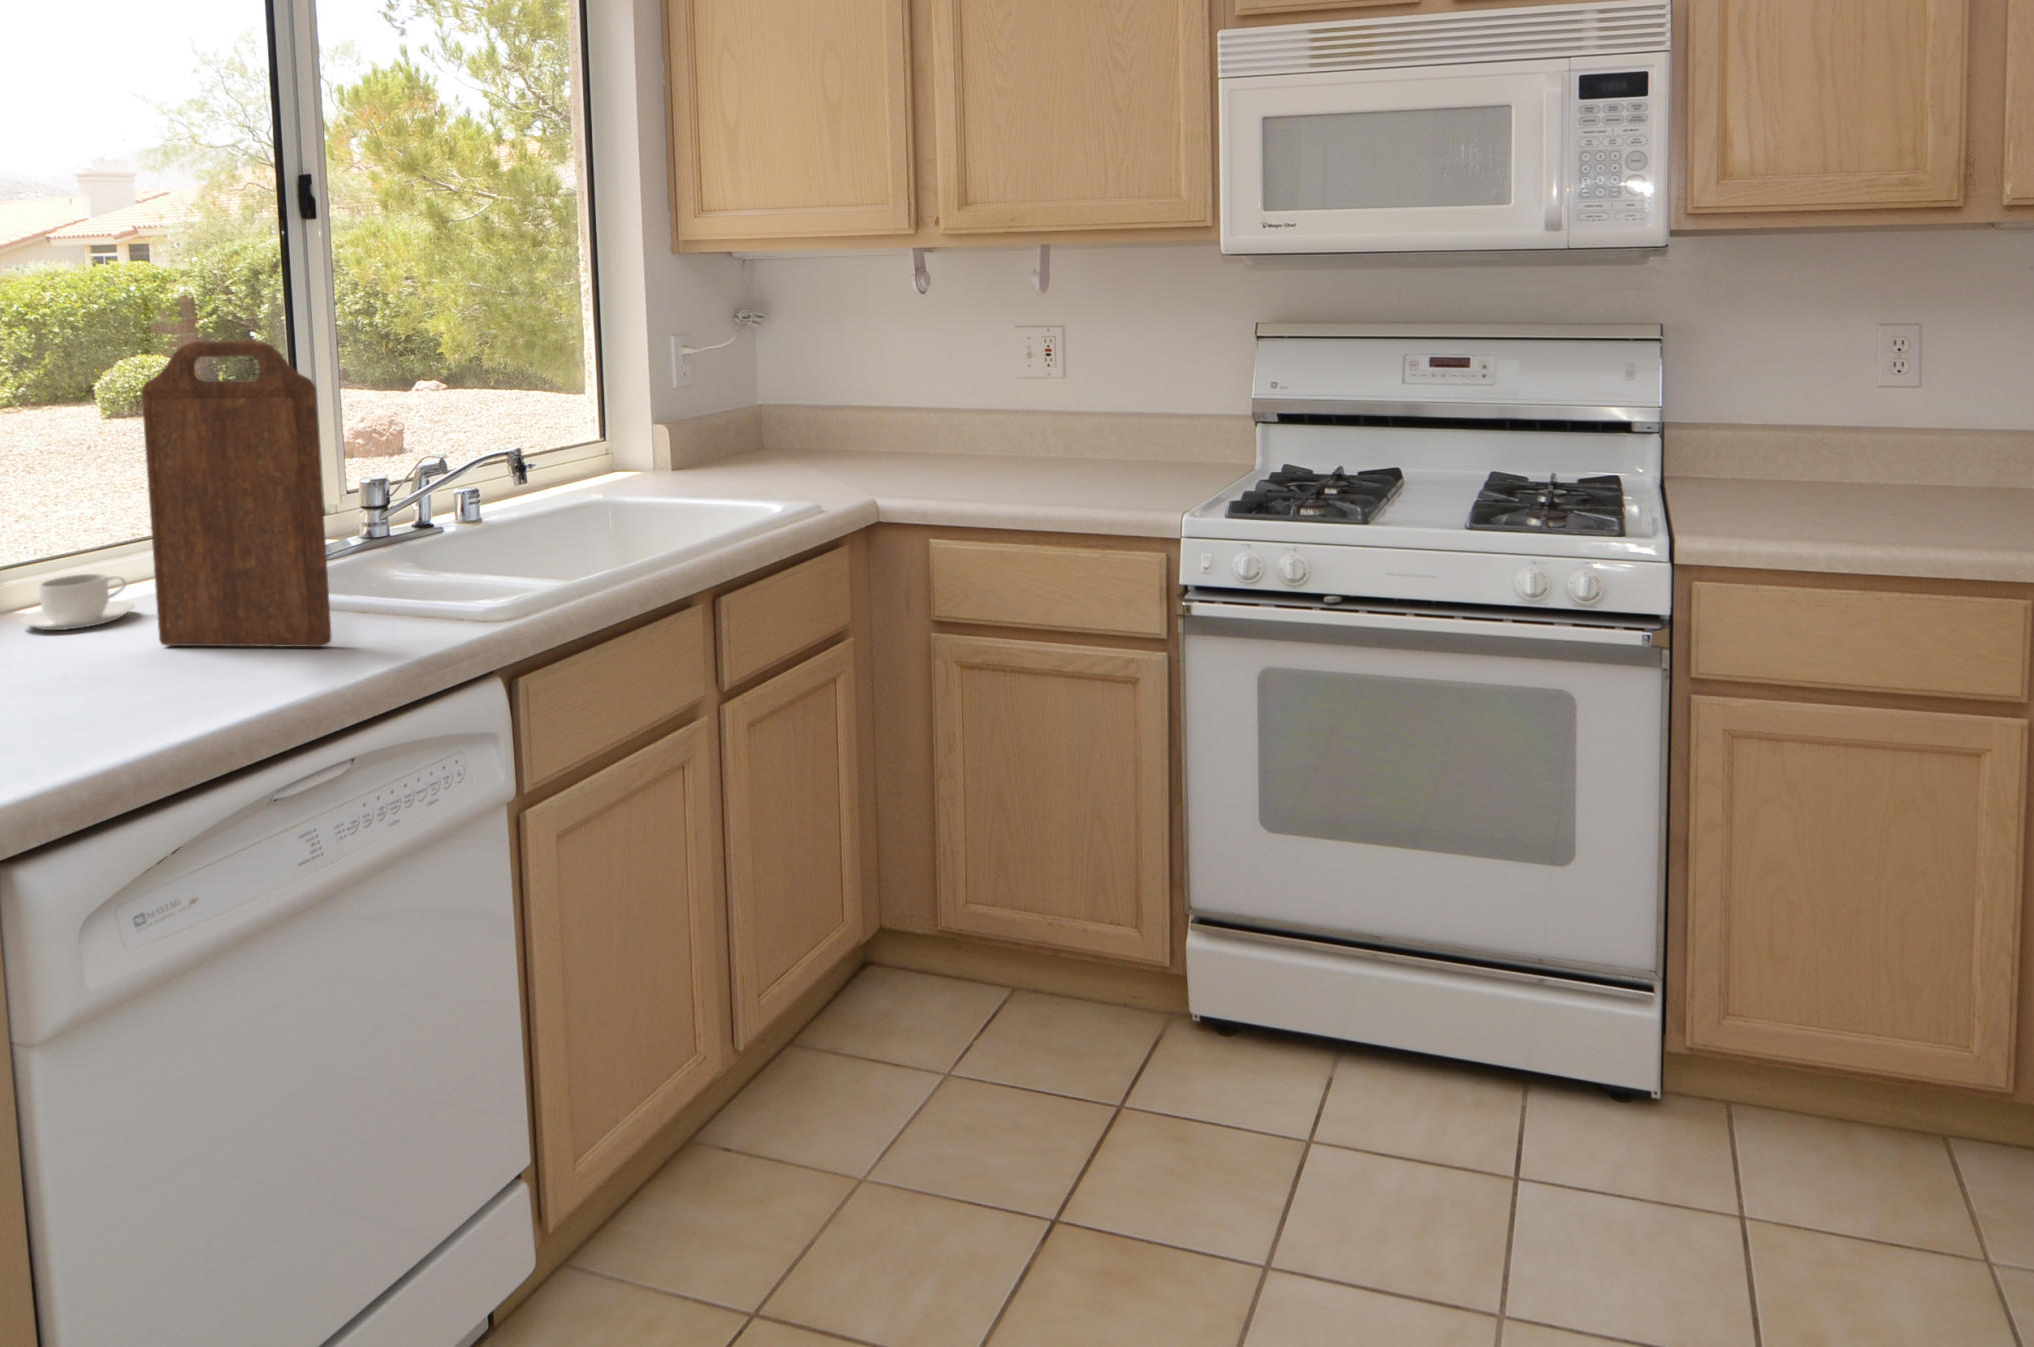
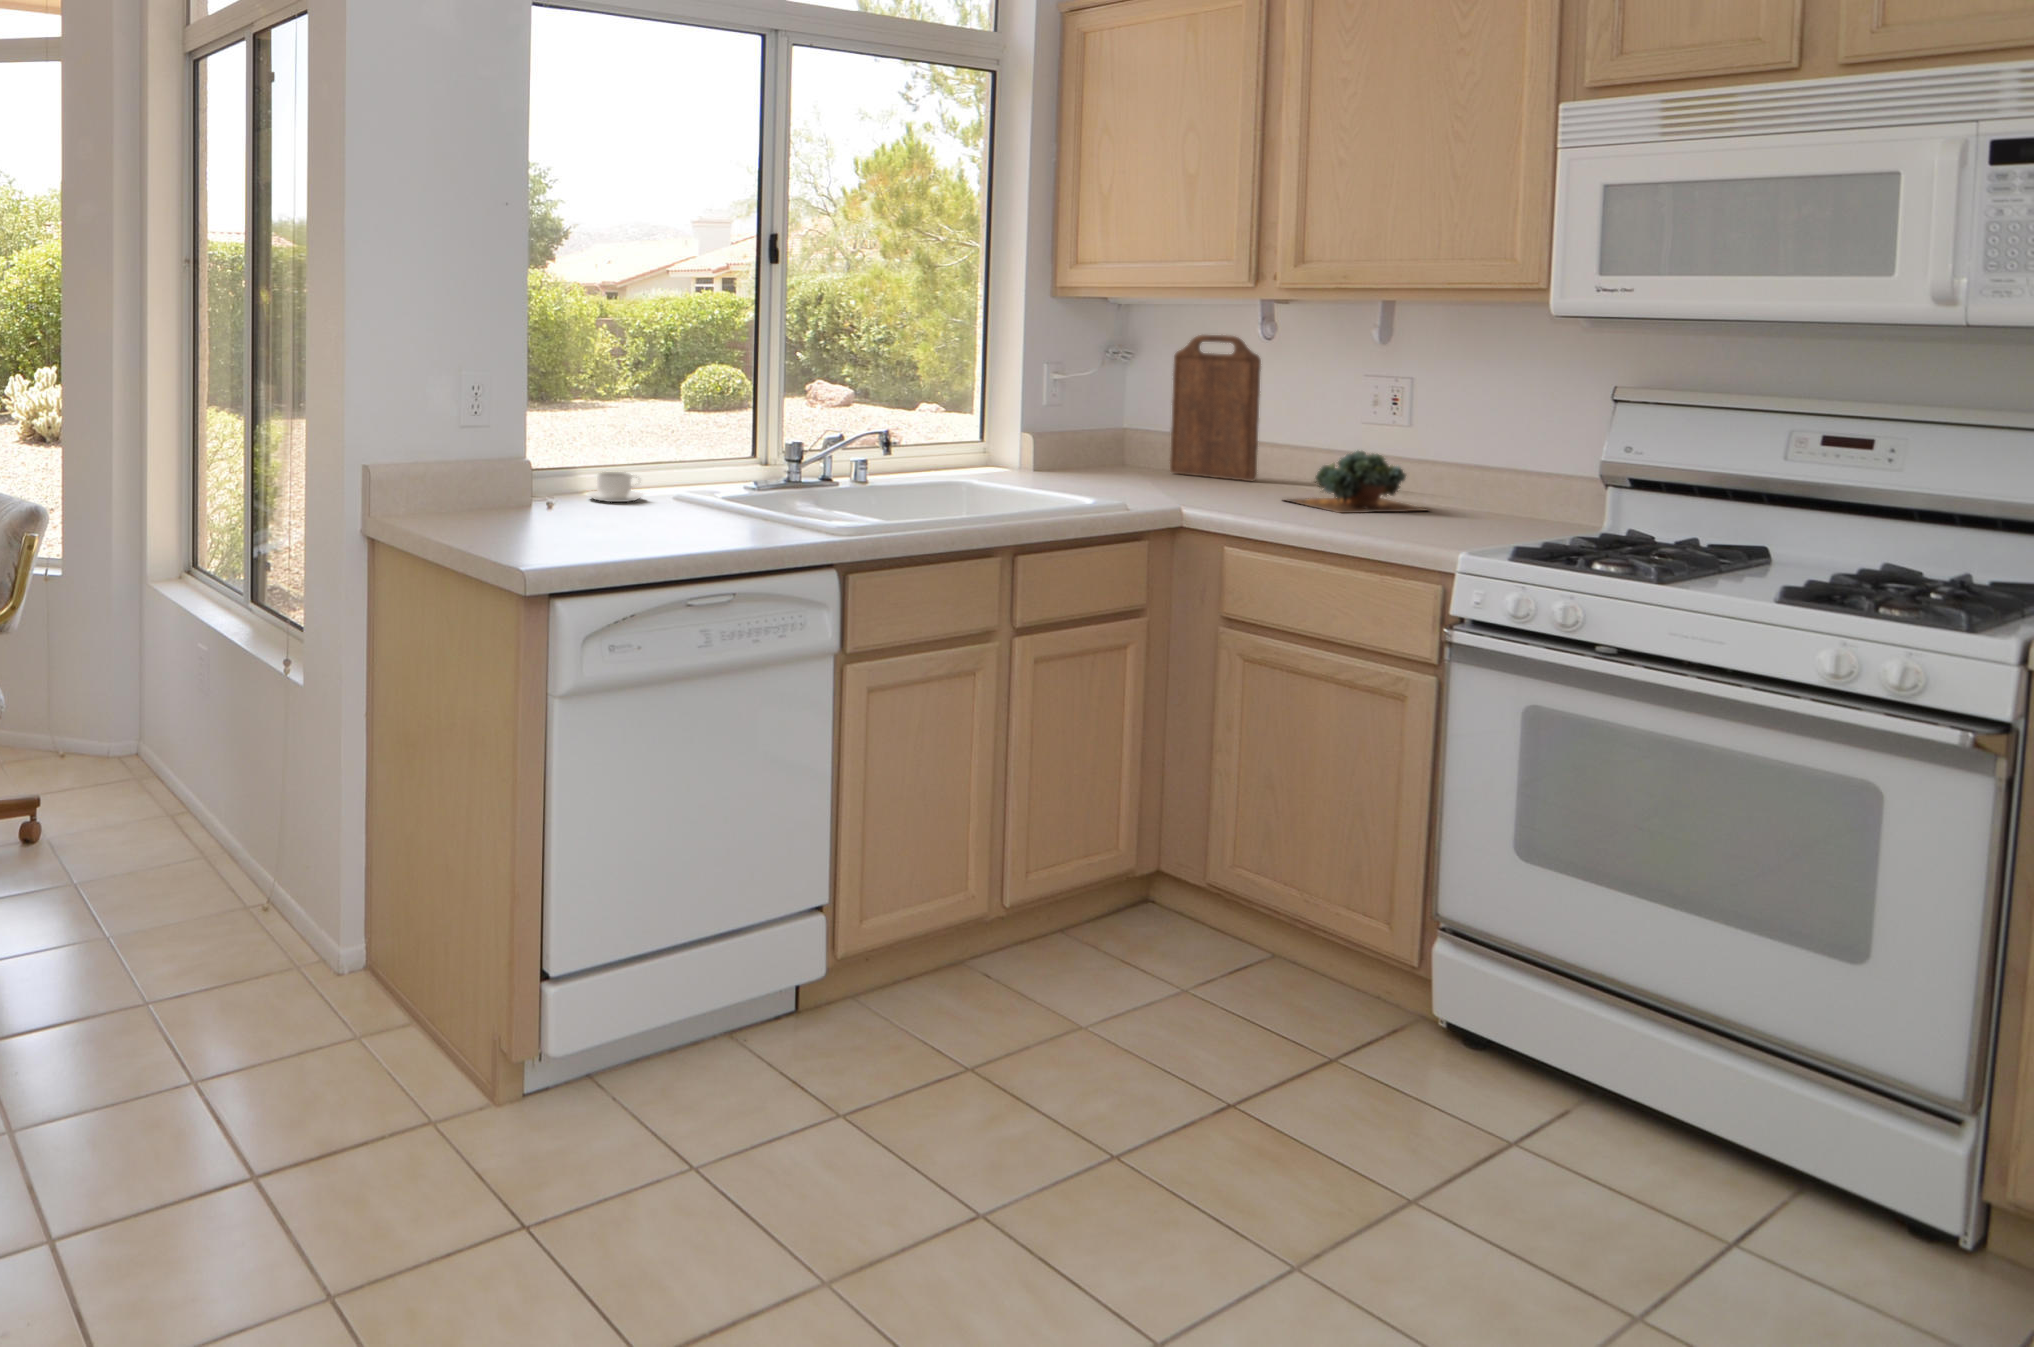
cutting board: present [142,340,332,647] -> present [1170,335,1261,481]
succulent plant: none [962,409,1105,483] -> present [1282,451,1430,513]

